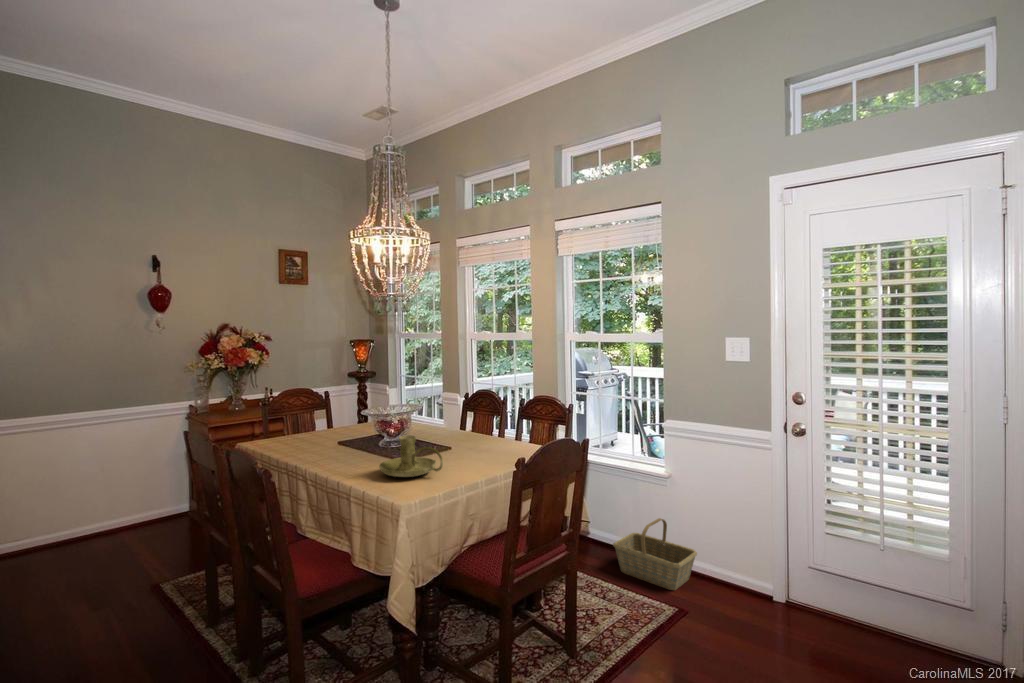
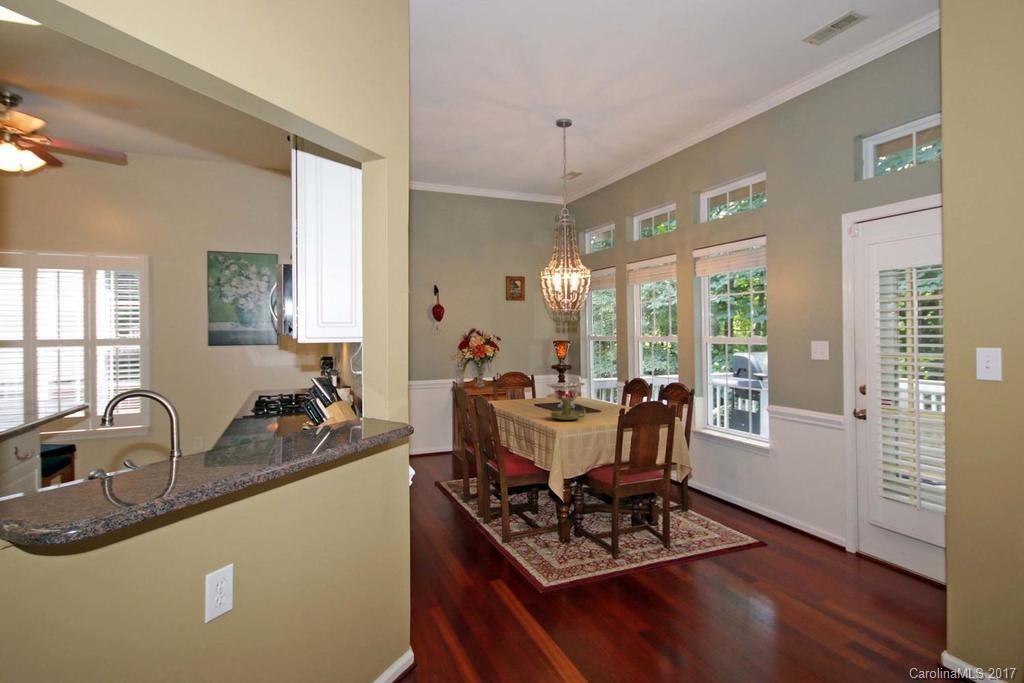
basket: present [613,518,697,590] -> none [725,477,789,527]

